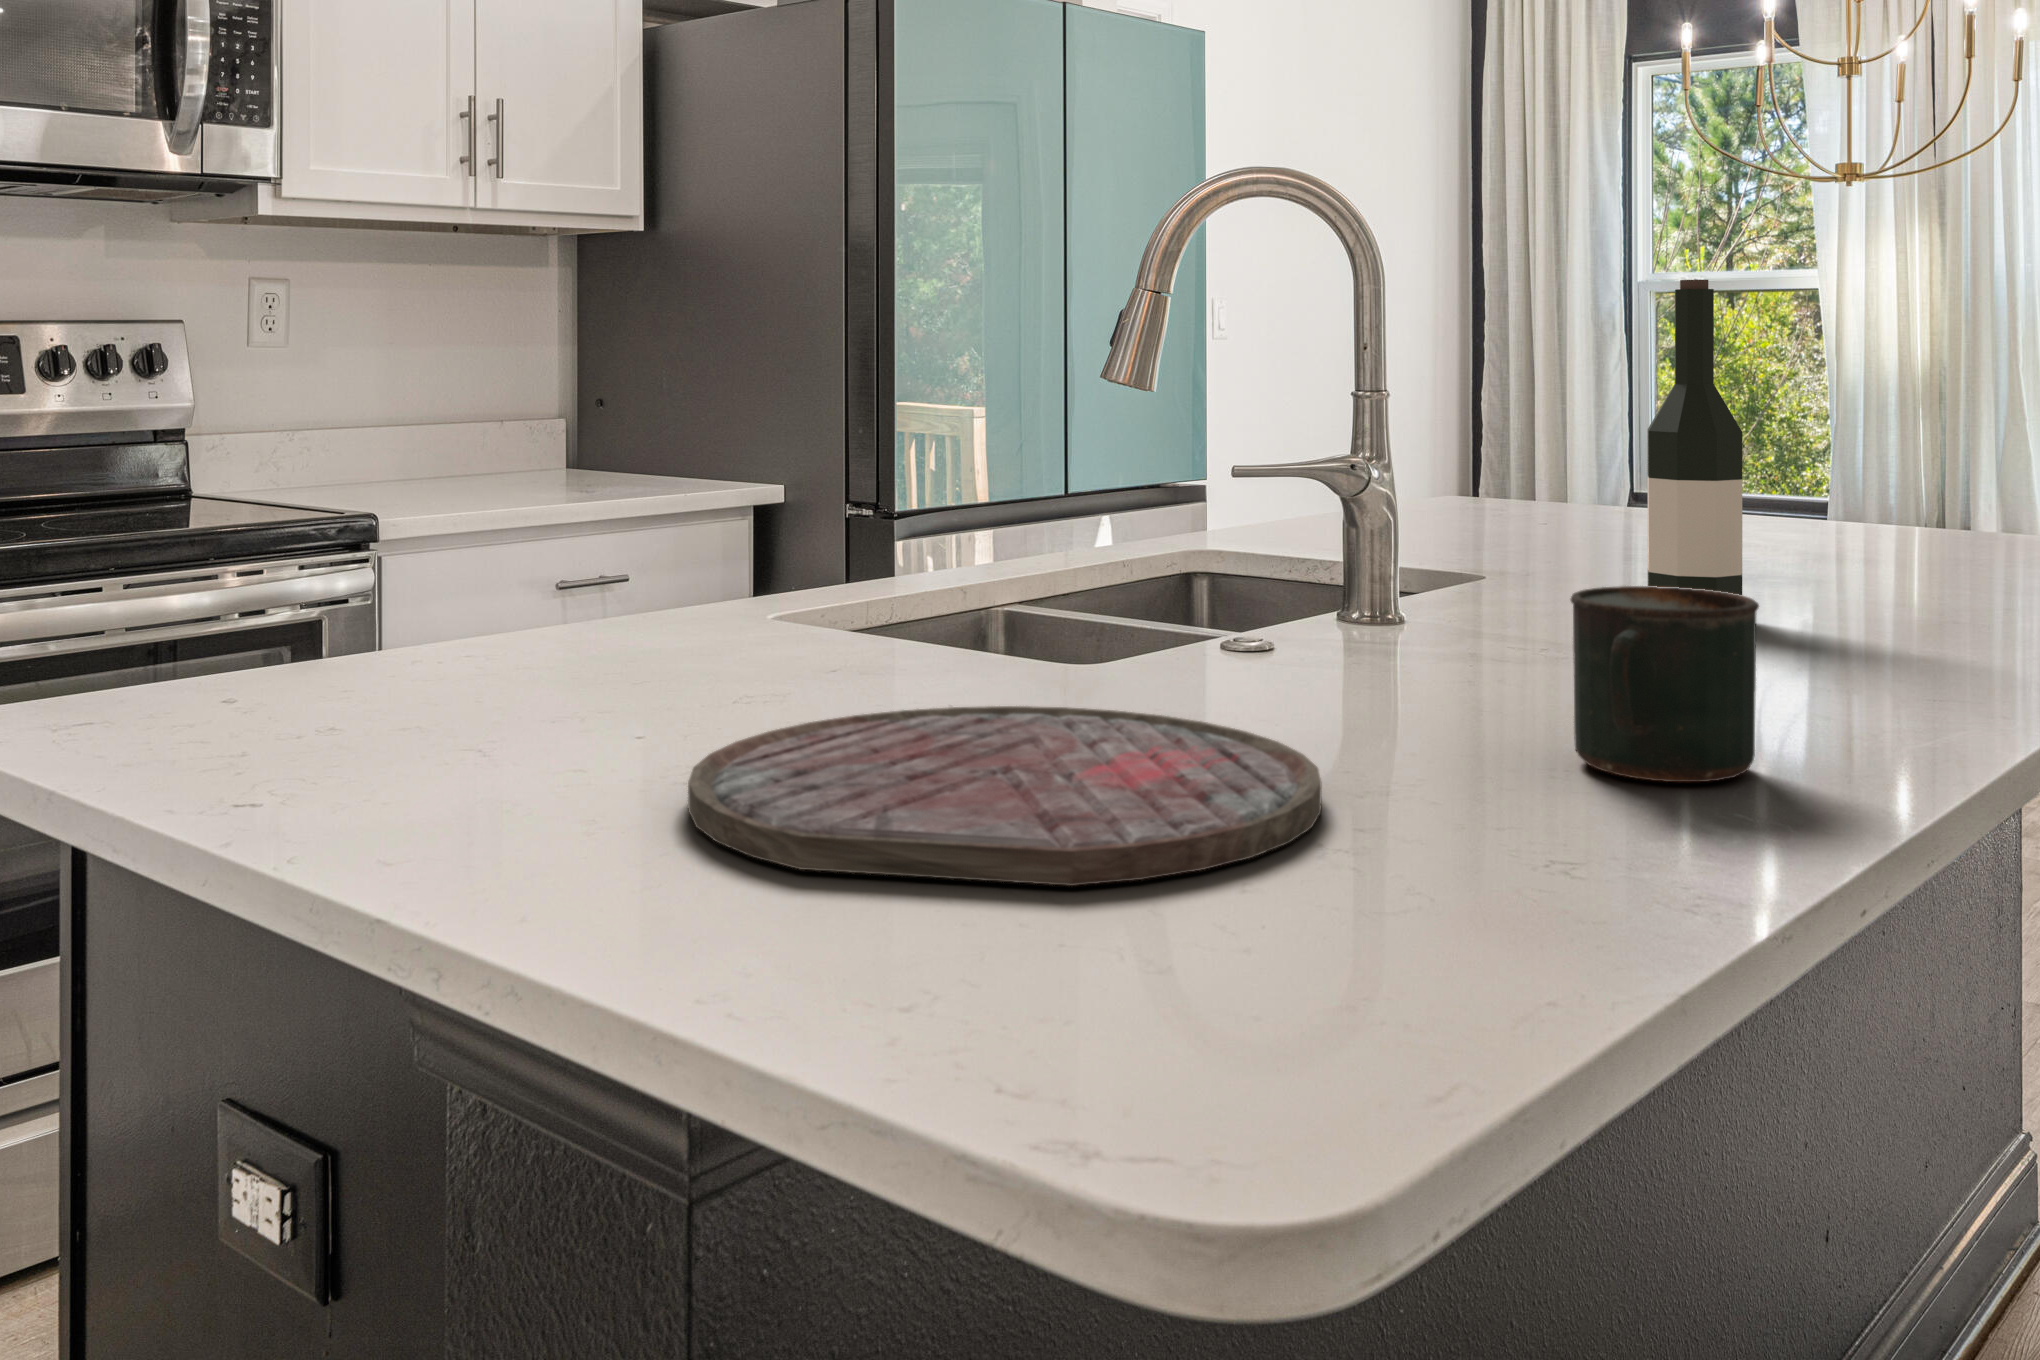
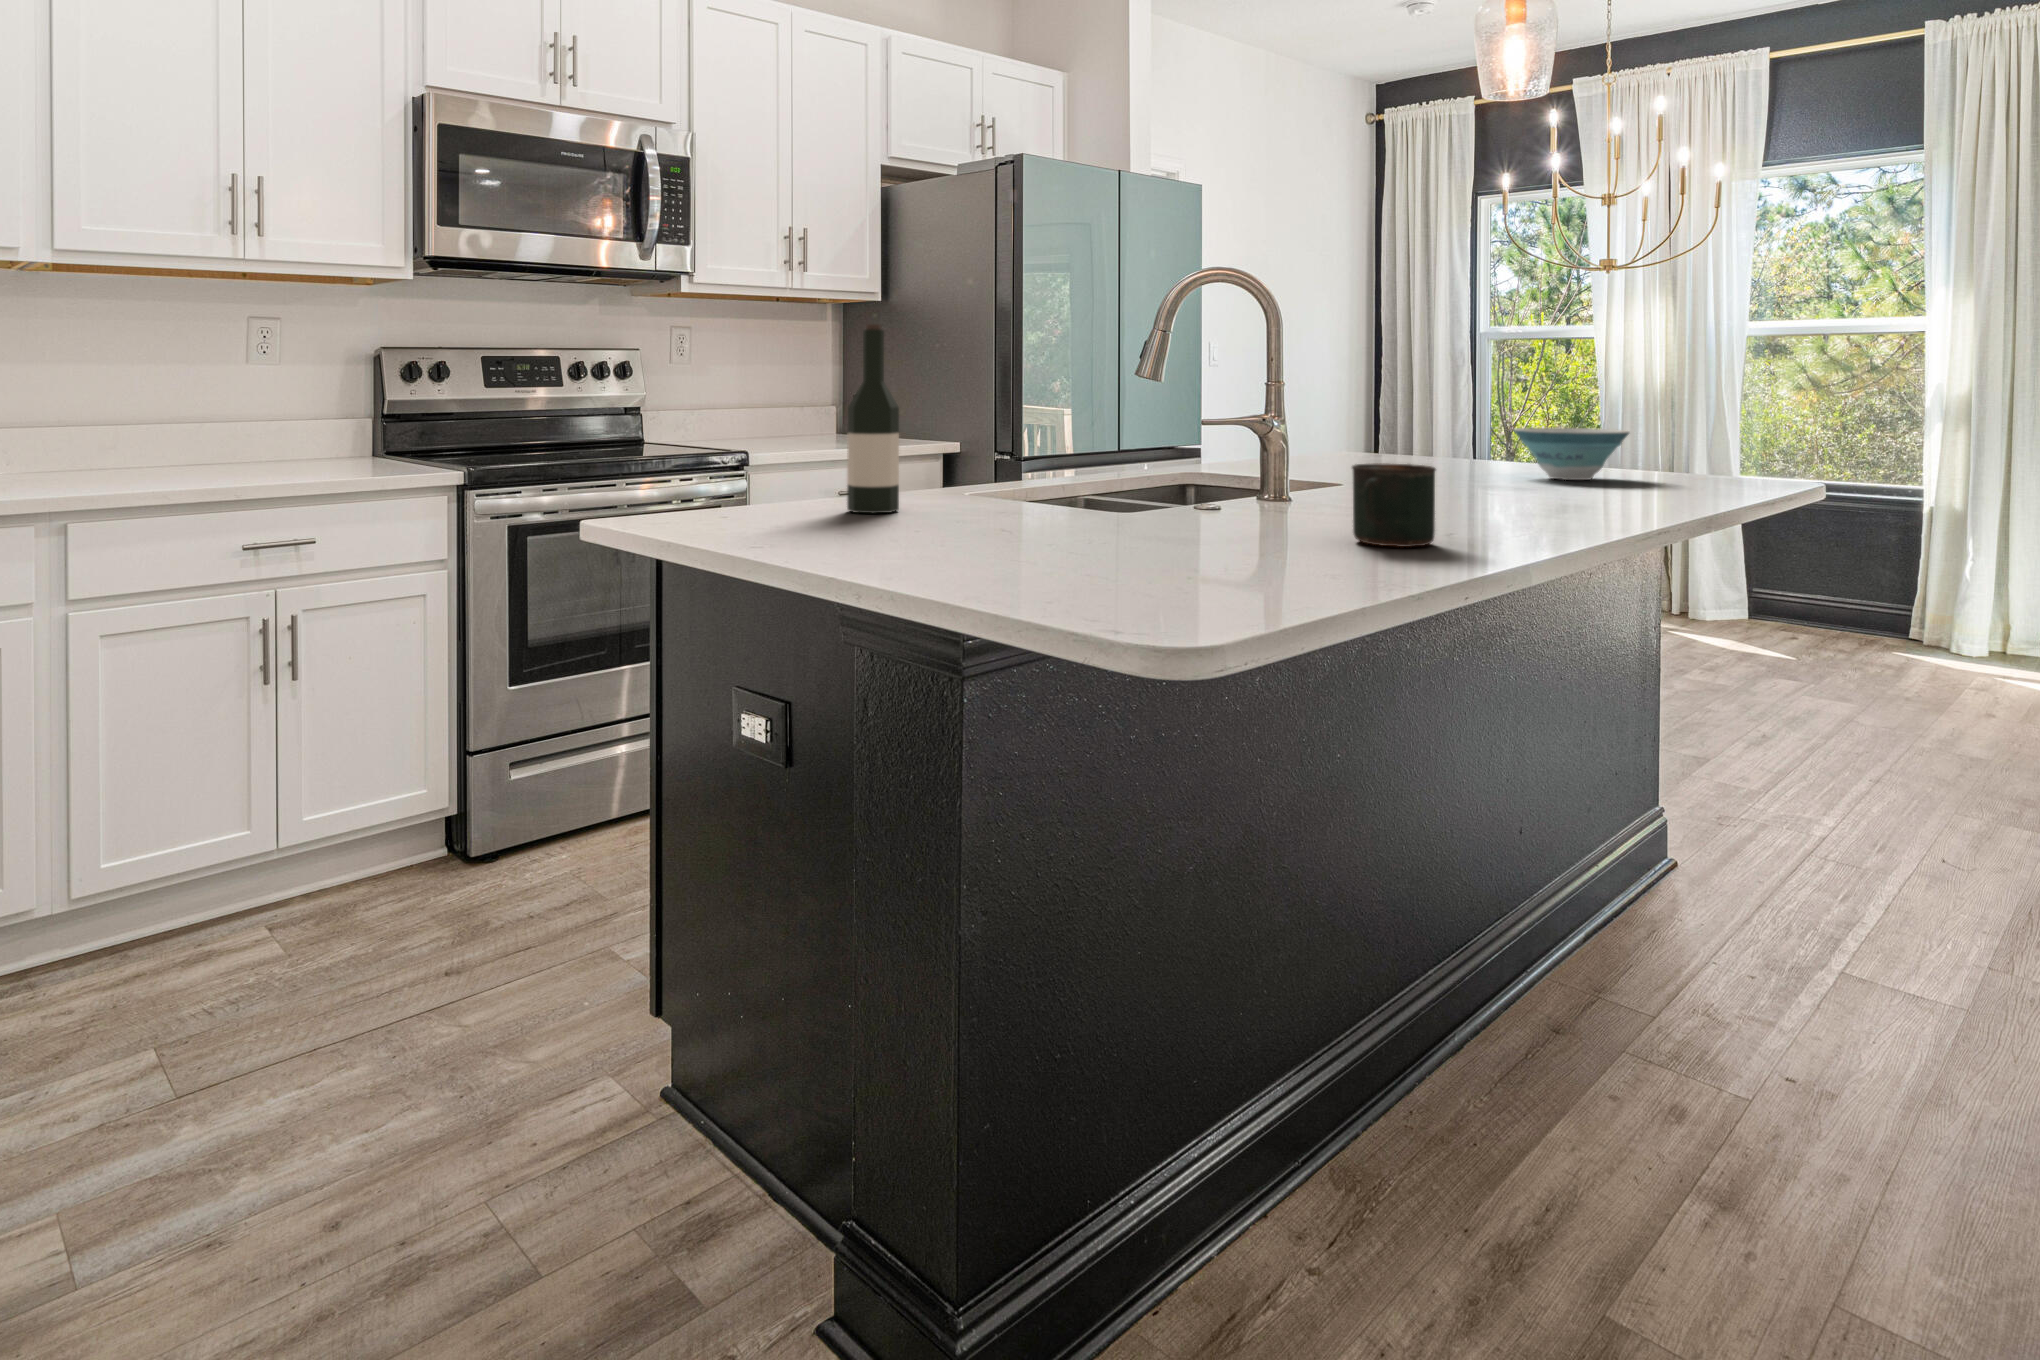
wine bottle: present [1648,280,1742,595] -> present [847,324,899,513]
bowl: none [1782,462,1996,561] -> present [1513,427,1629,480]
cutting board: present [688,706,1322,886] -> none [962,517,1234,566]

